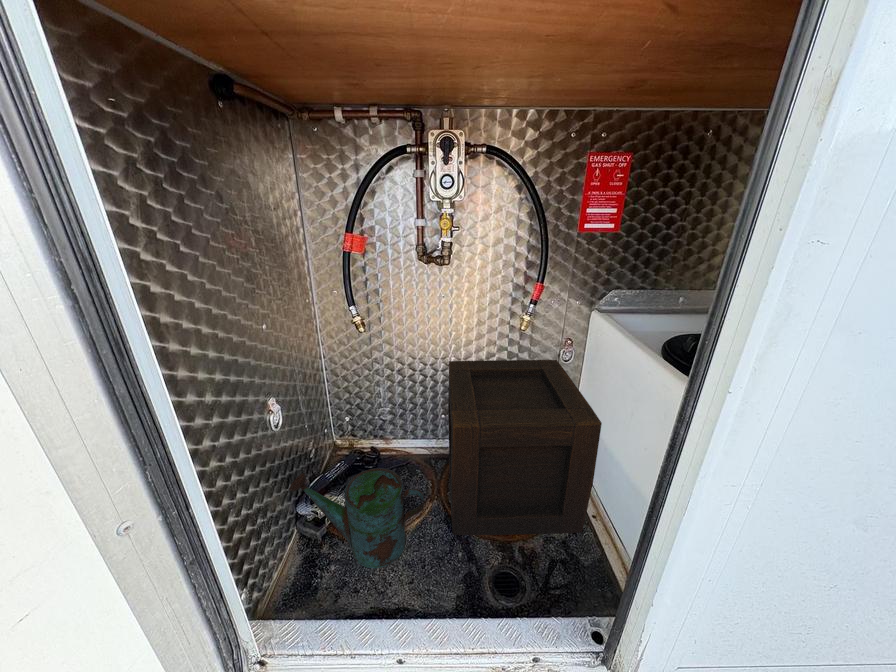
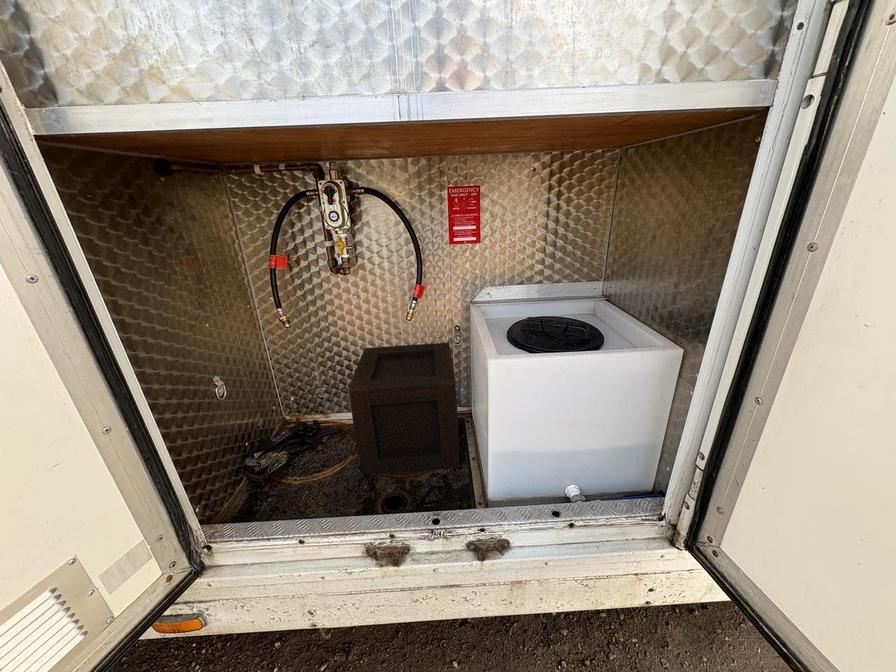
watering can: present [289,468,424,569] -> none [233,427,335,498]

